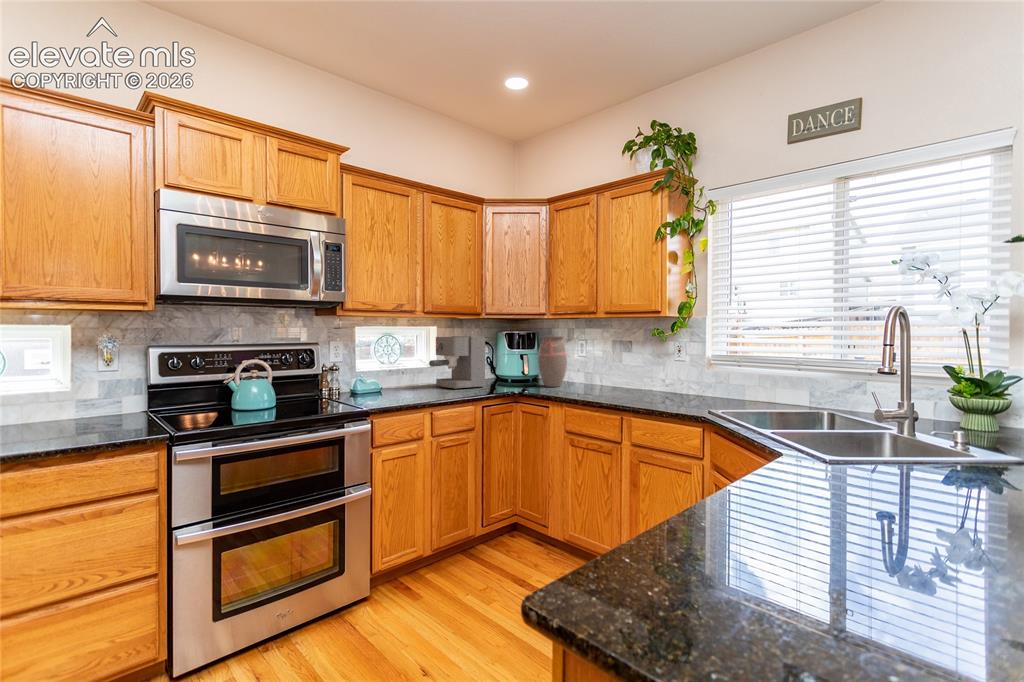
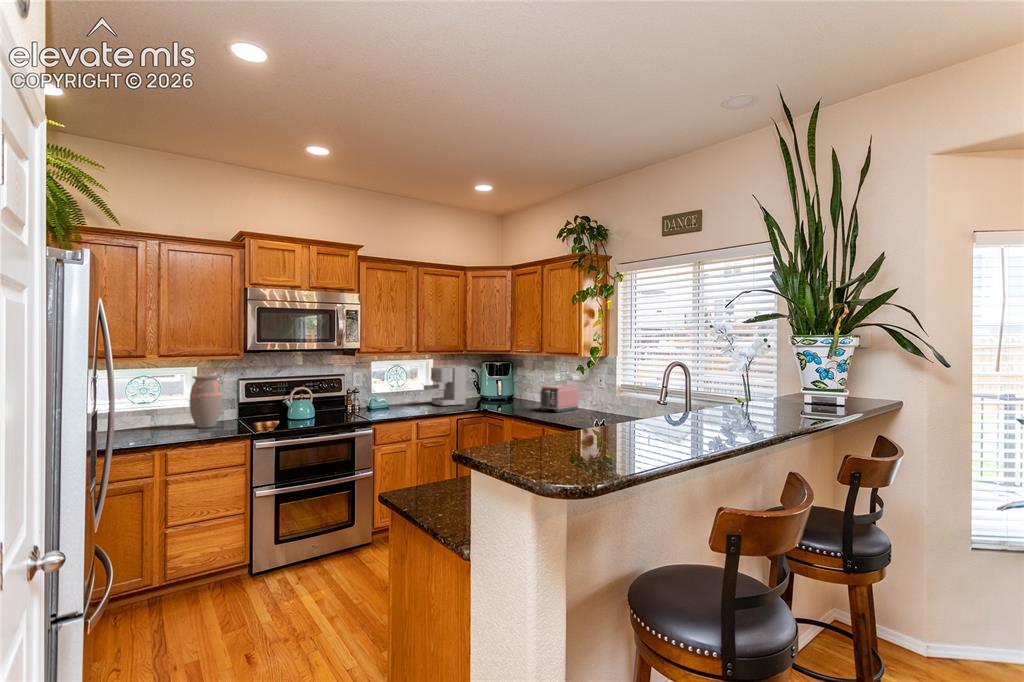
decorative vase: present [539,336,567,387] -> present [189,375,222,428]
toaster: none [596,358,643,395] -> present [540,385,579,412]

